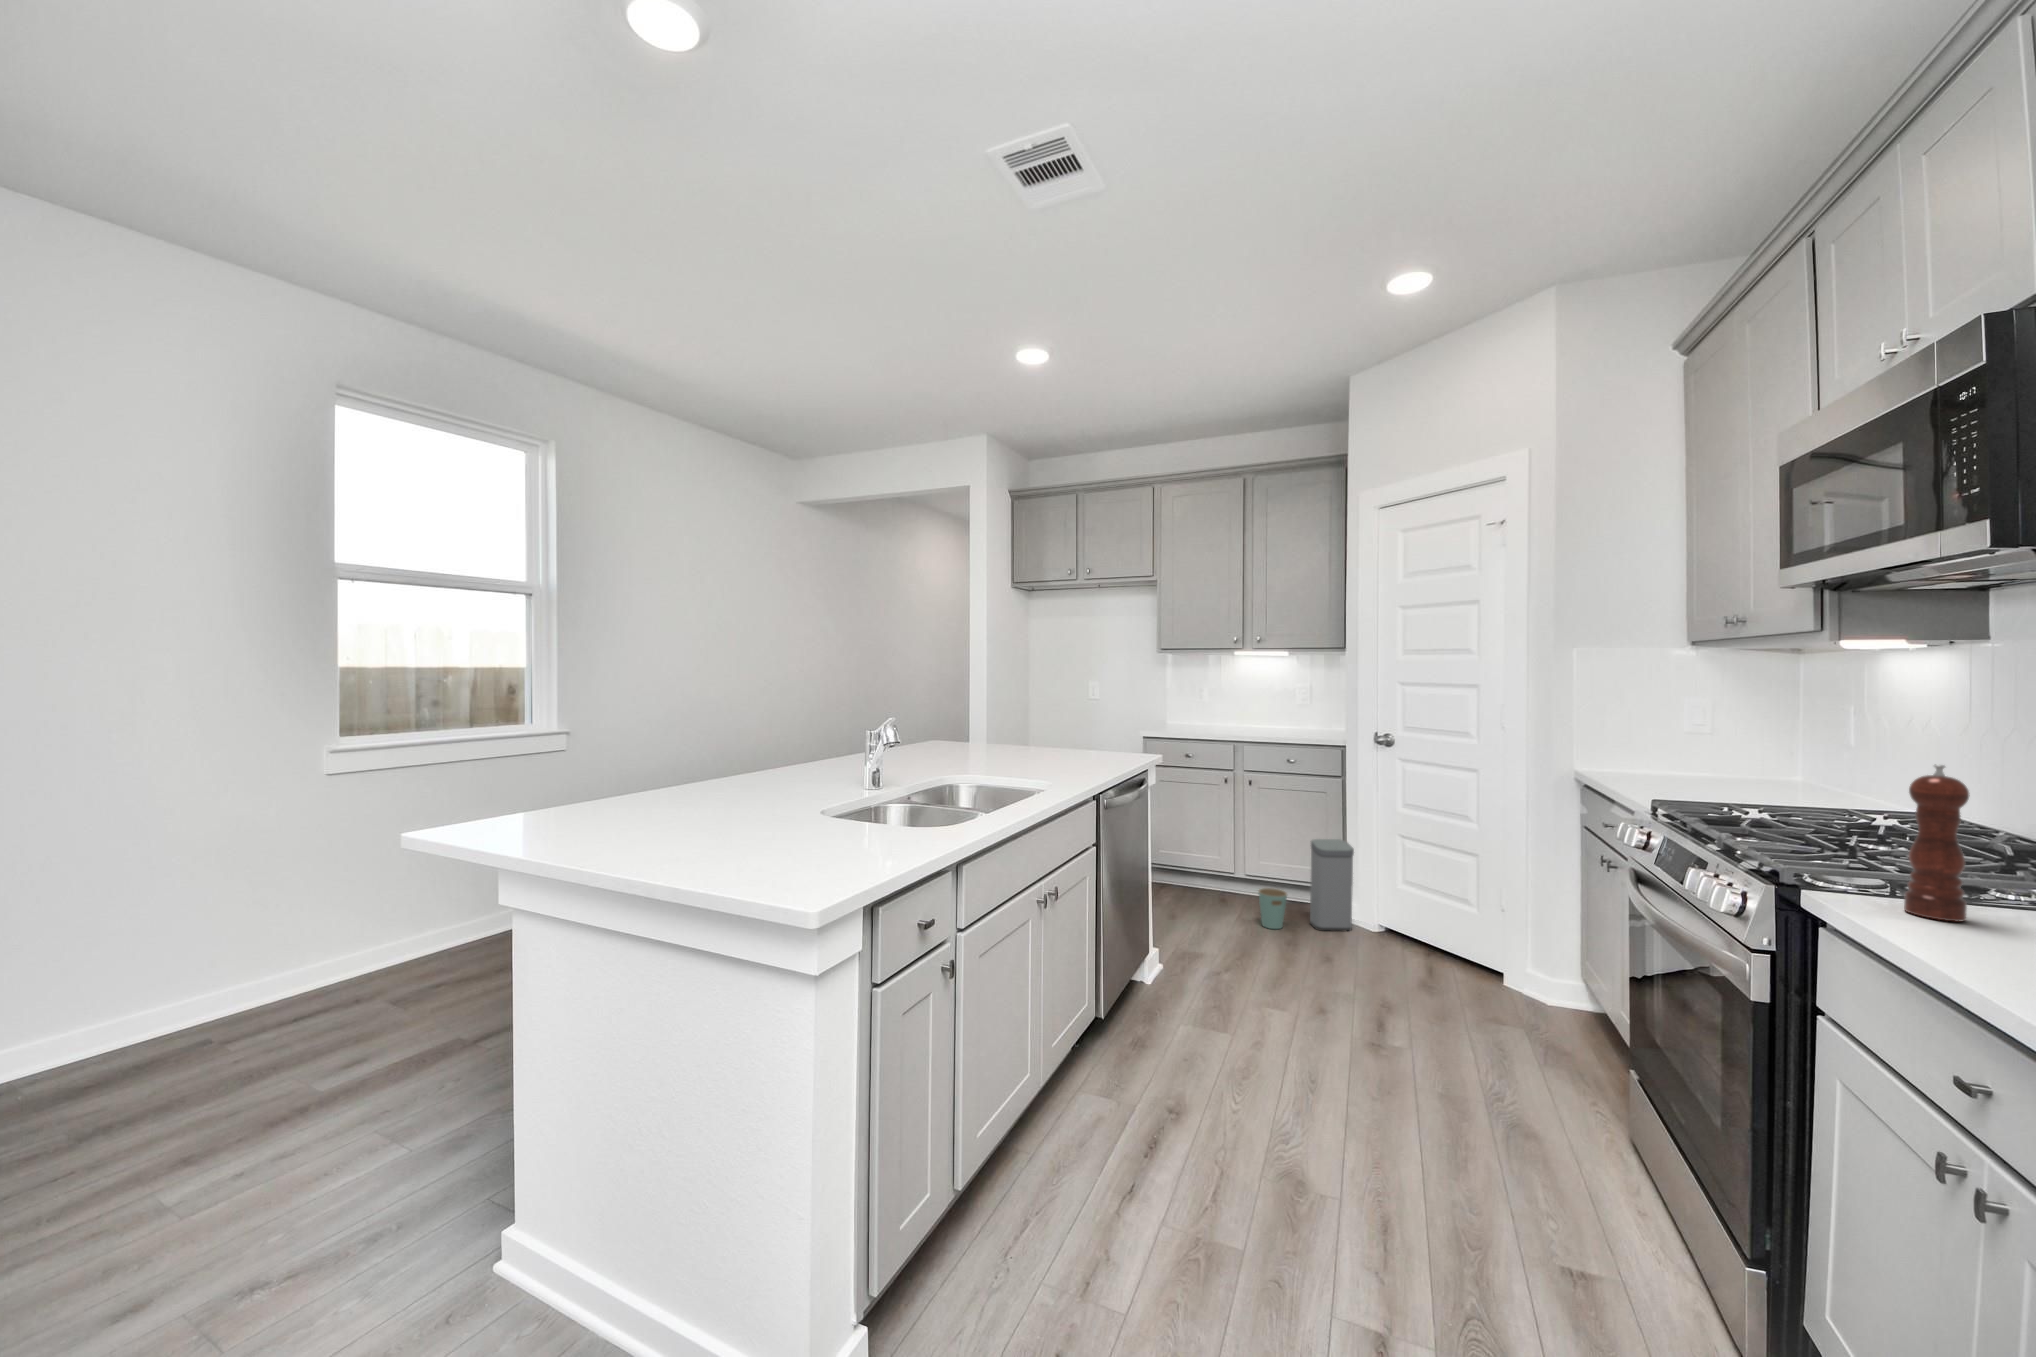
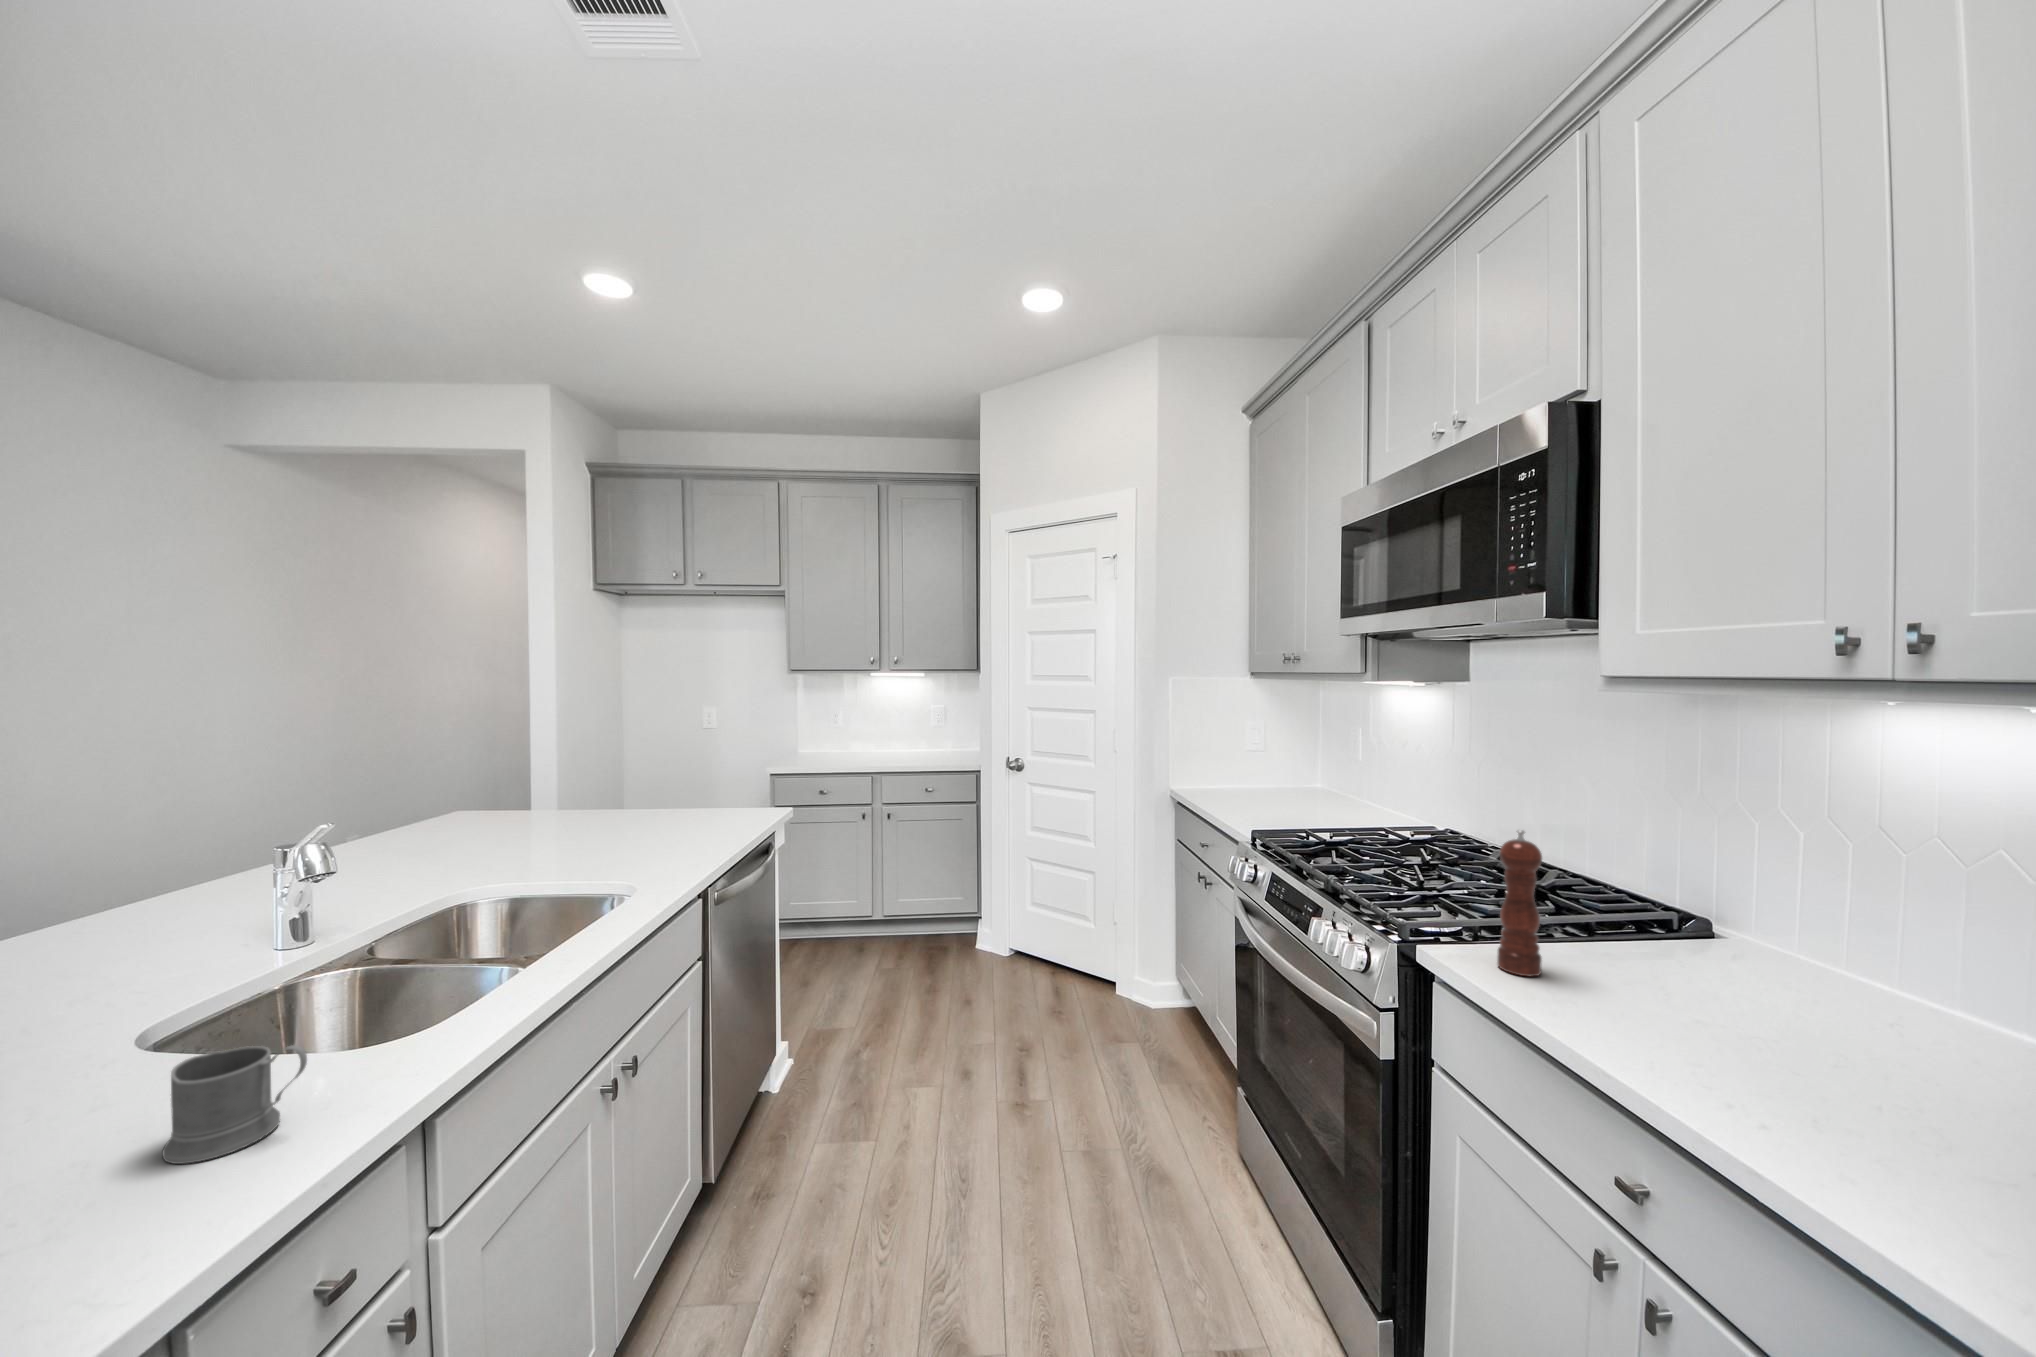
mug: none [858,799,914,847] -> present [163,1045,307,1164]
trash can: present [1258,839,1354,931] -> none [895,866,988,973]

